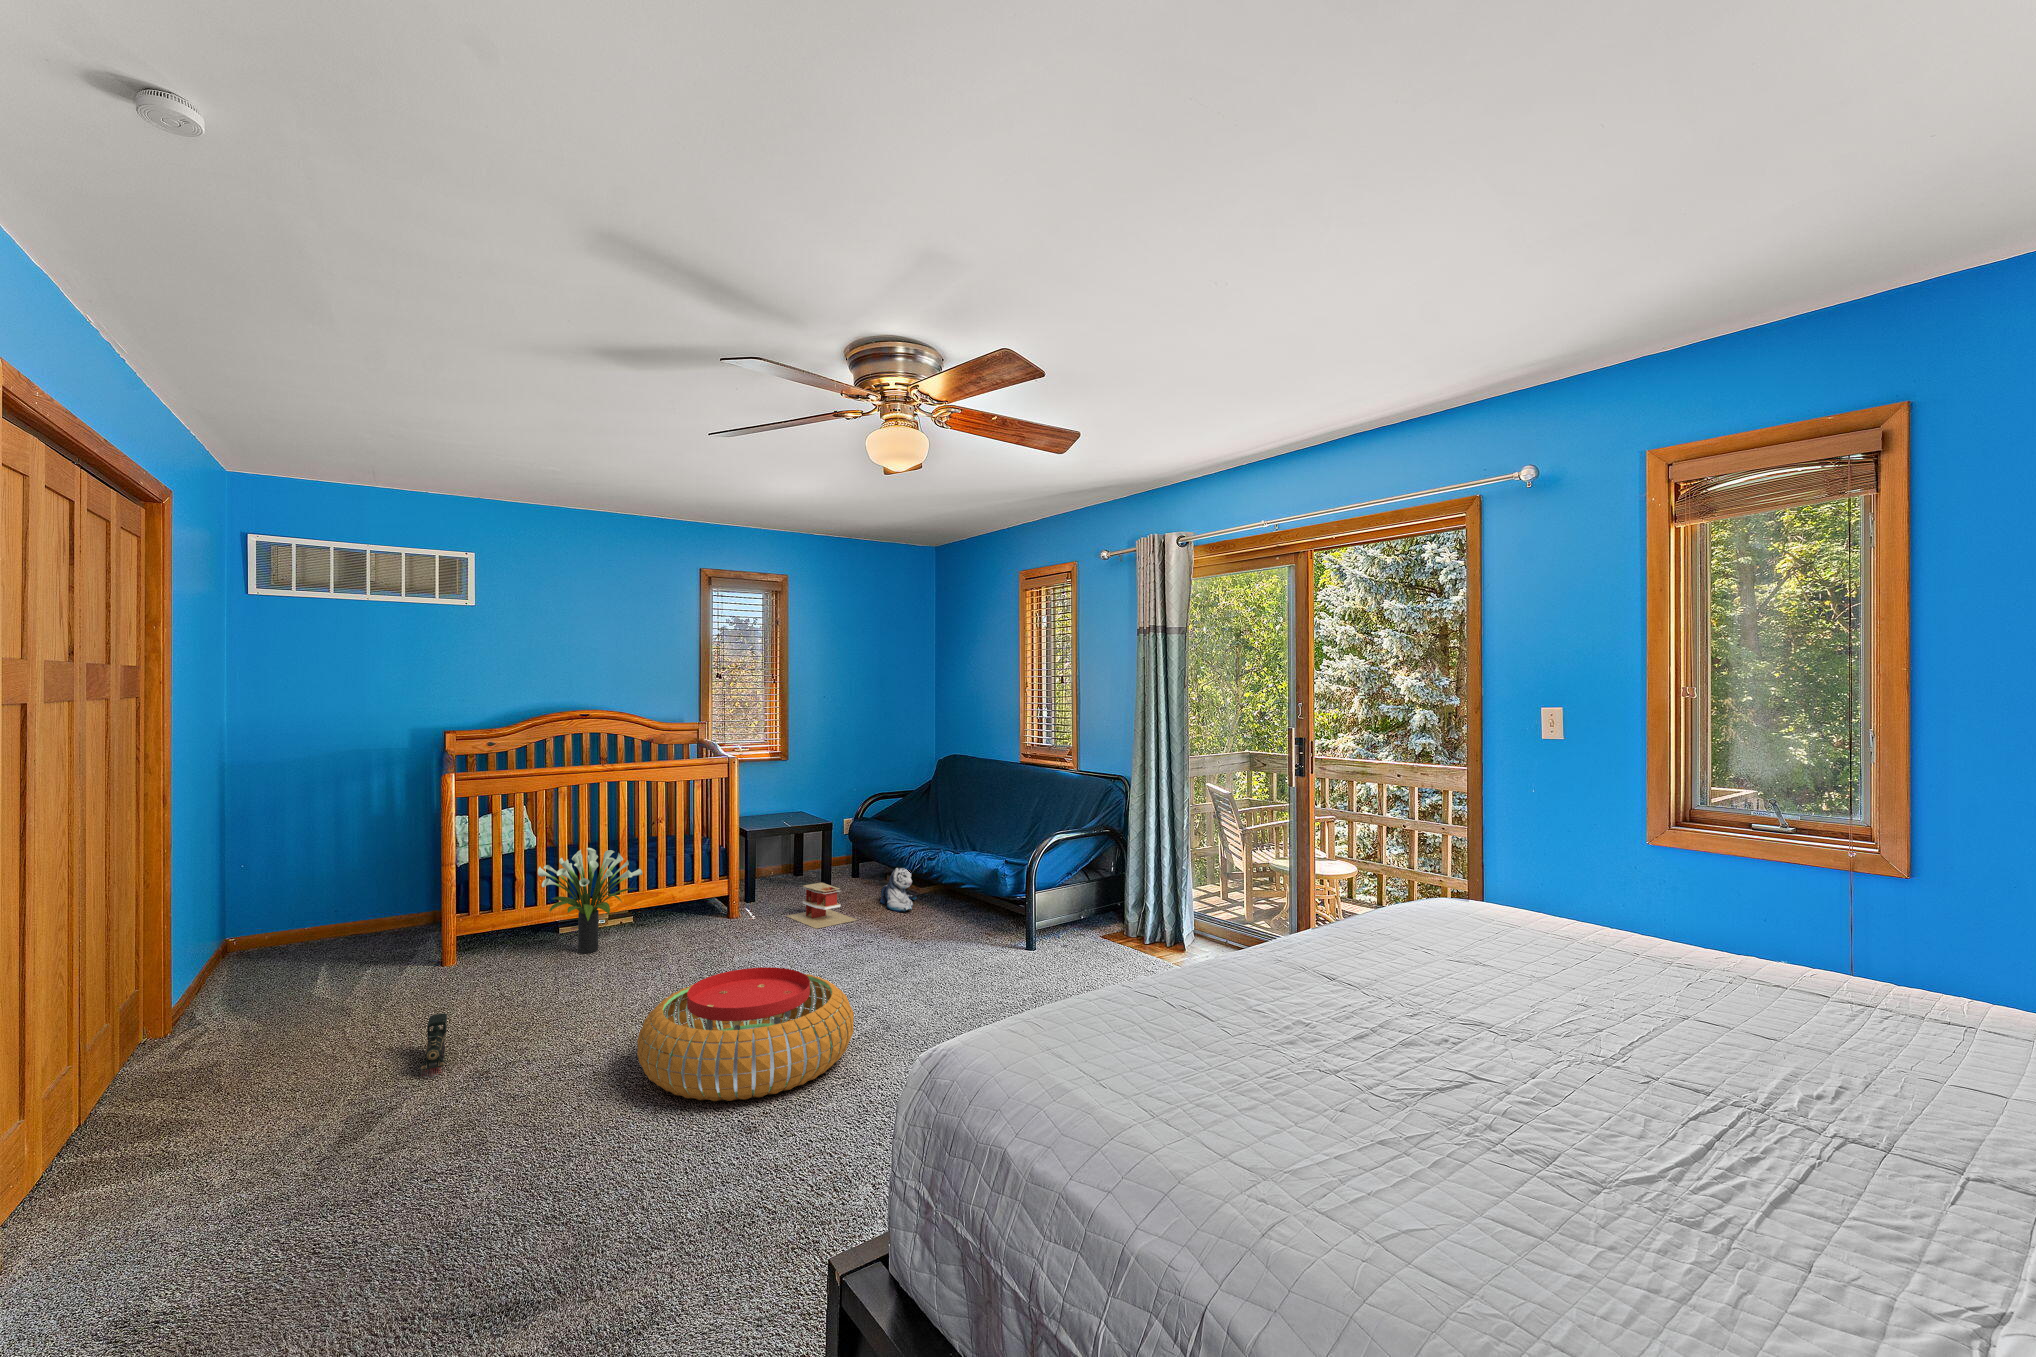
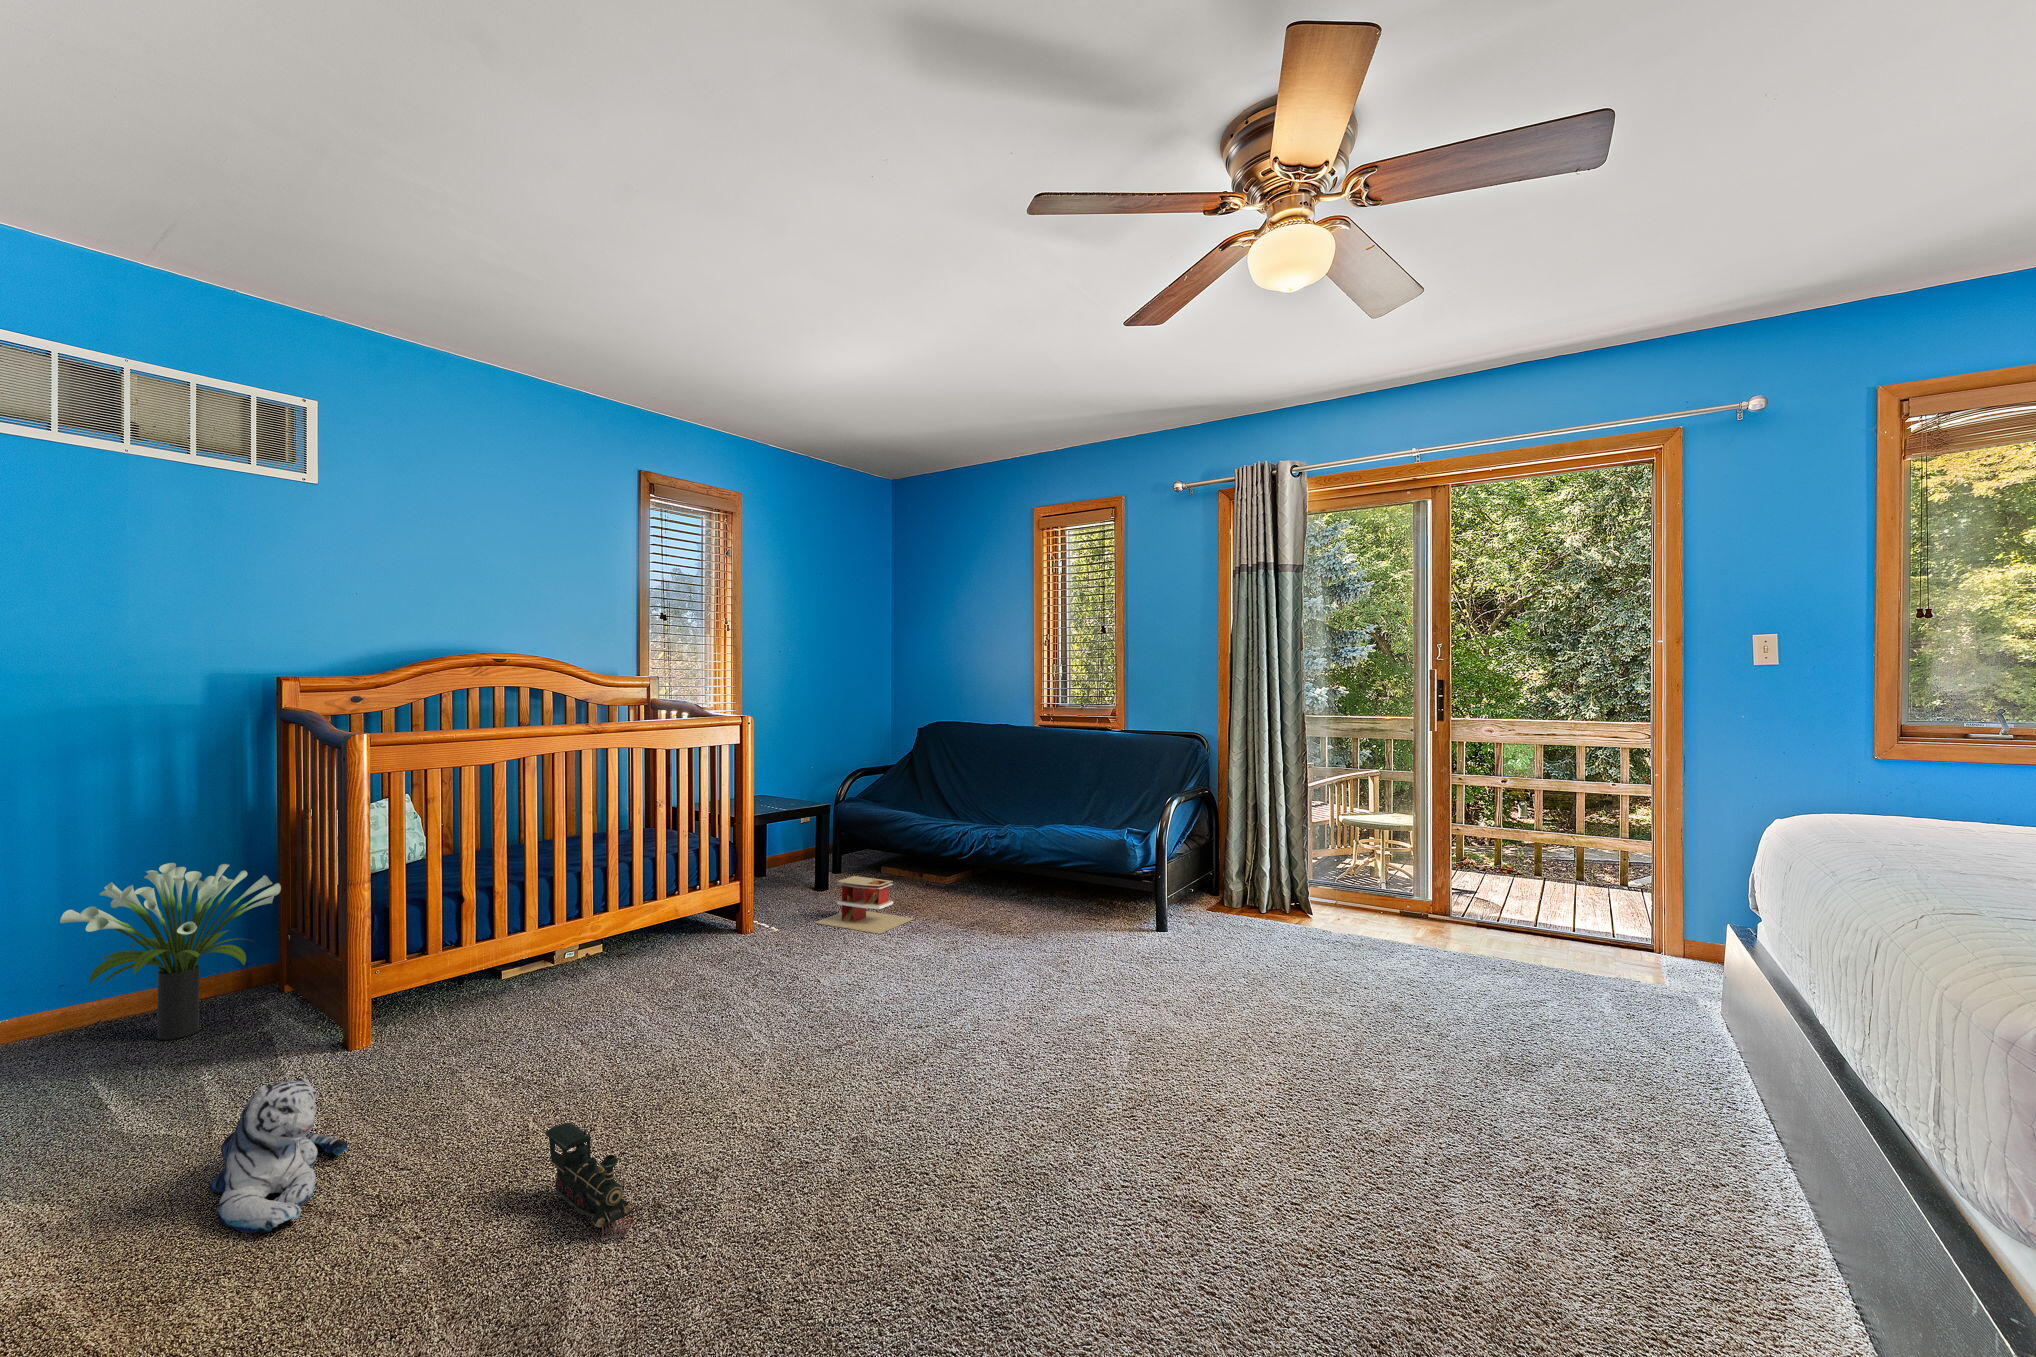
potted plant: present [538,848,642,953] -> present [60,863,281,1040]
plush toy: present [880,868,917,912] -> present [209,1078,349,1233]
pouf: present [637,967,854,1101] -> none [934,979,1228,1183]

